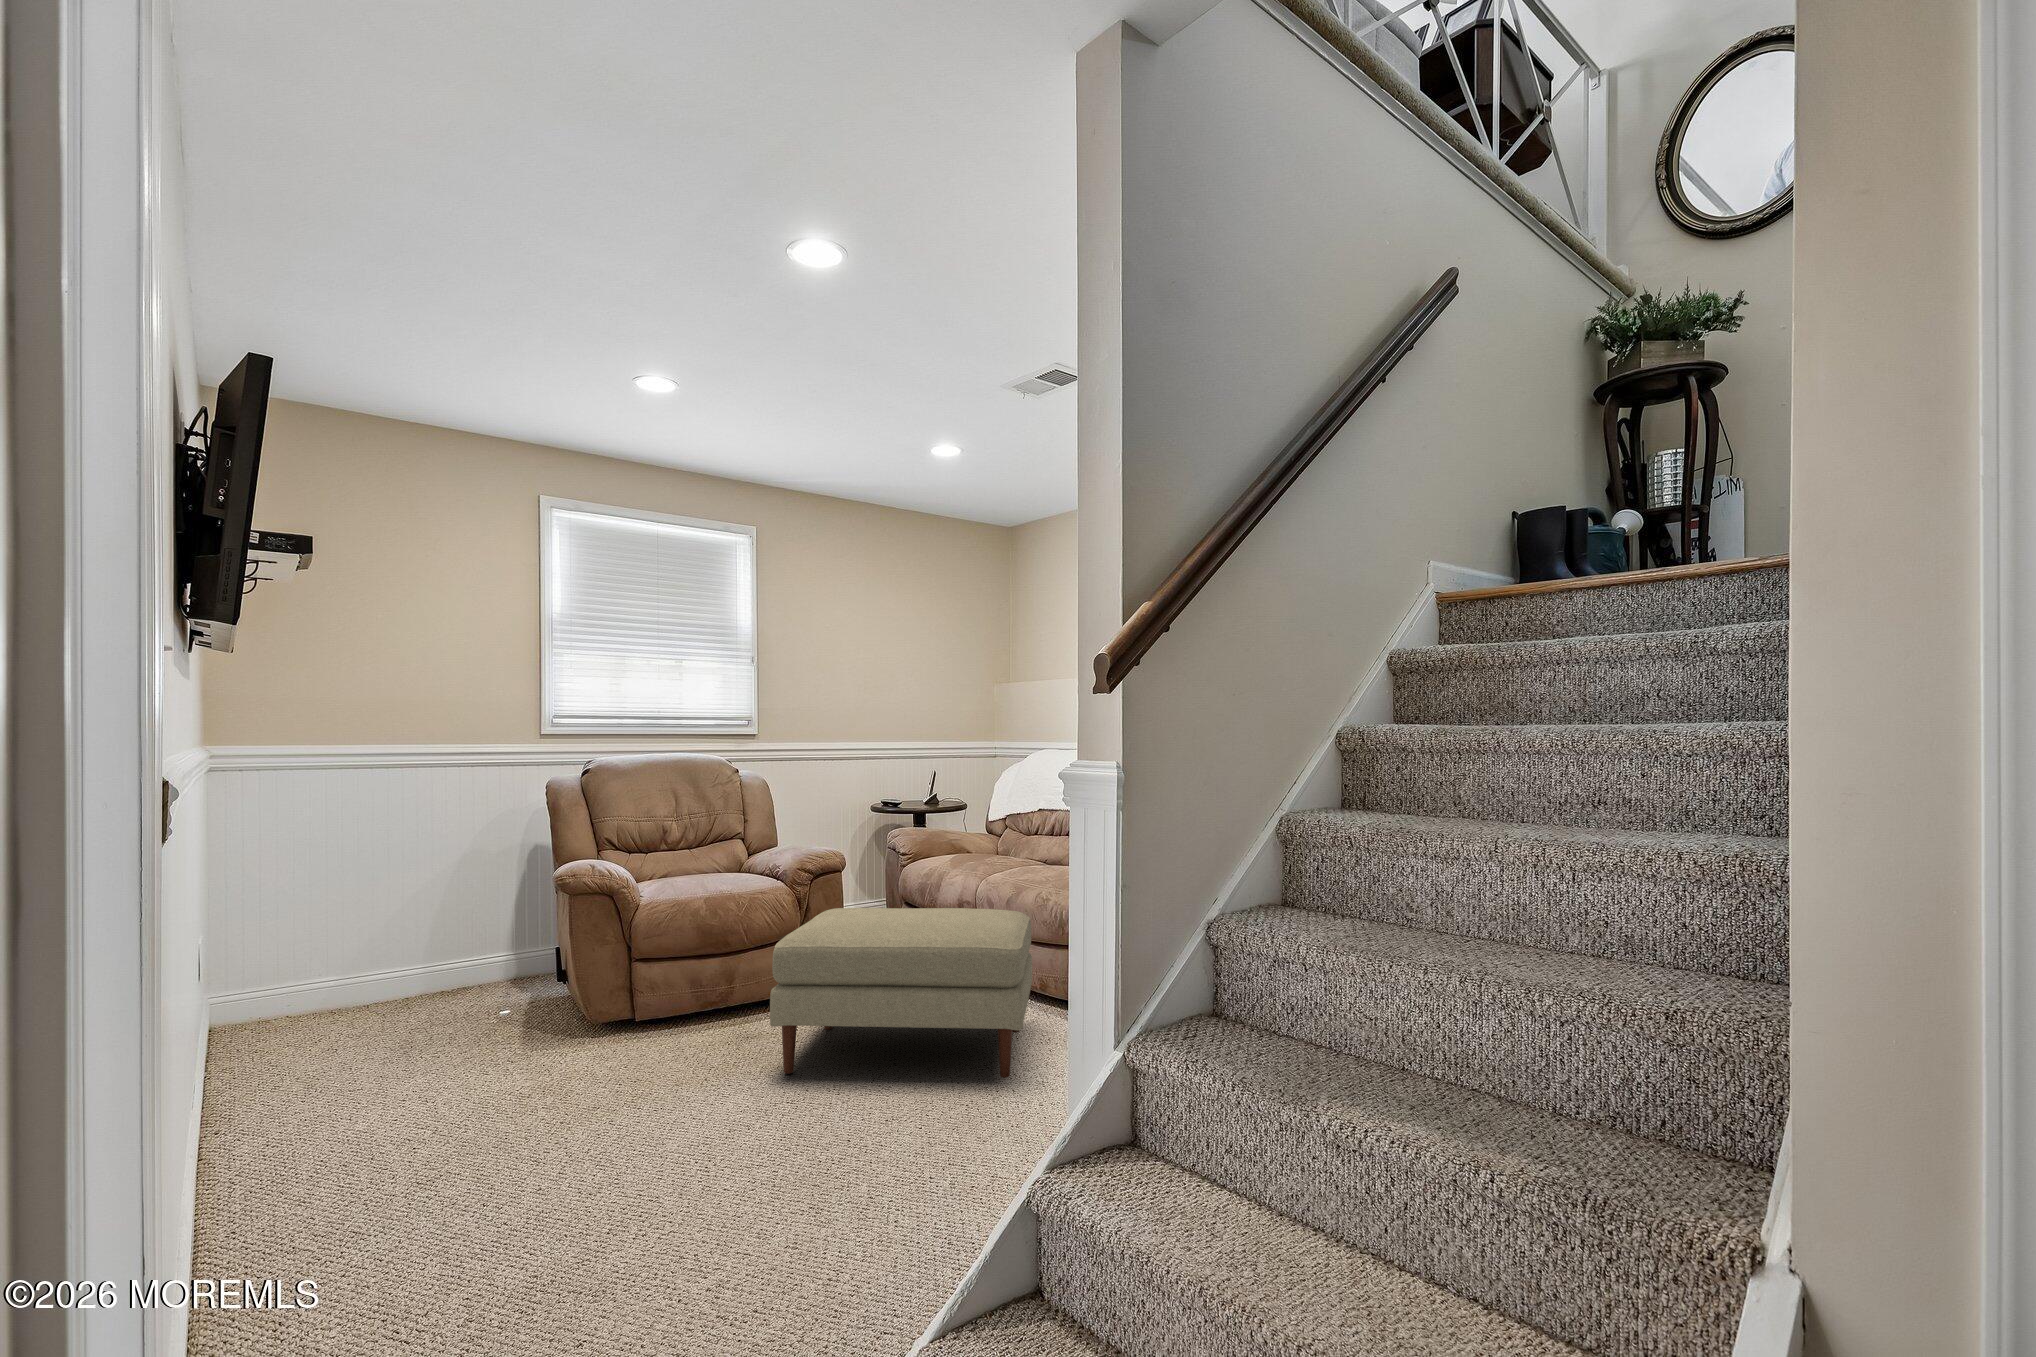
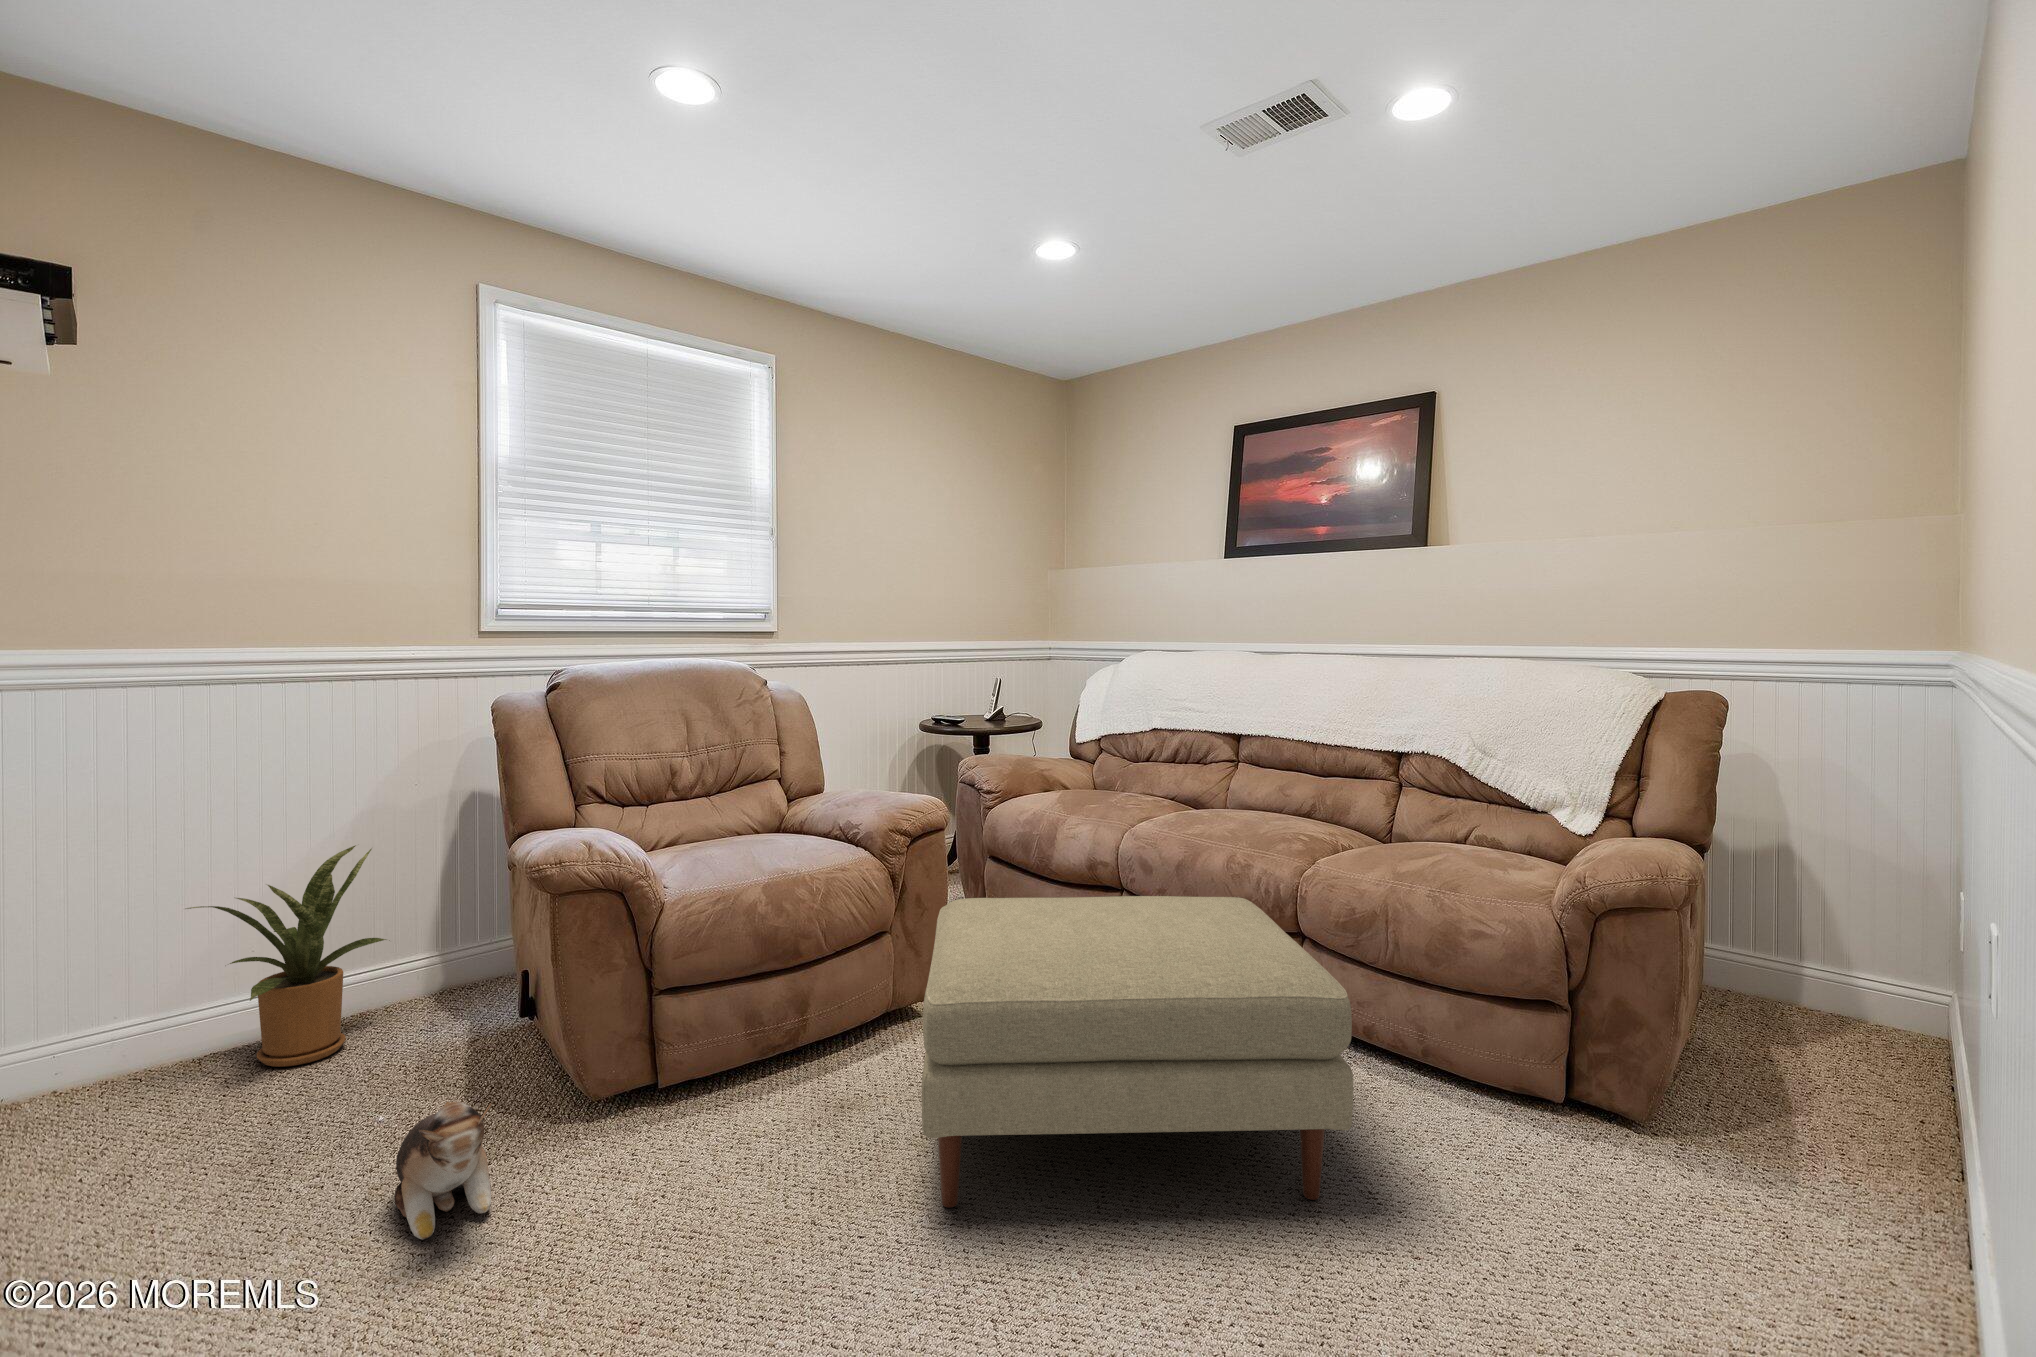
house plant: none [358,875,476,1014] -> present [186,845,386,1067]
plush toy: none [478,997,533,1075] -> present [394,1102,491,1240]

